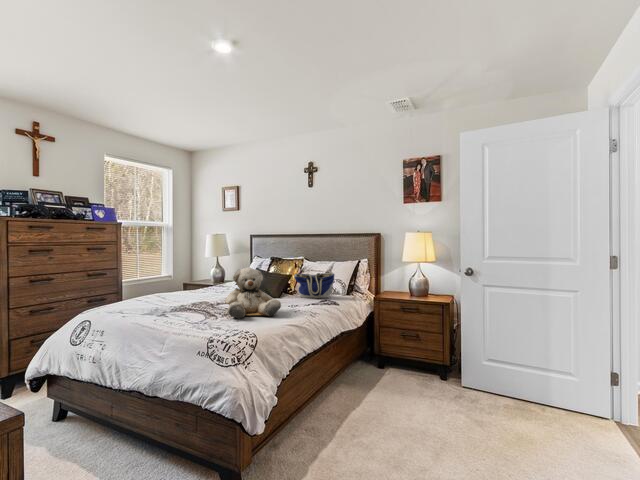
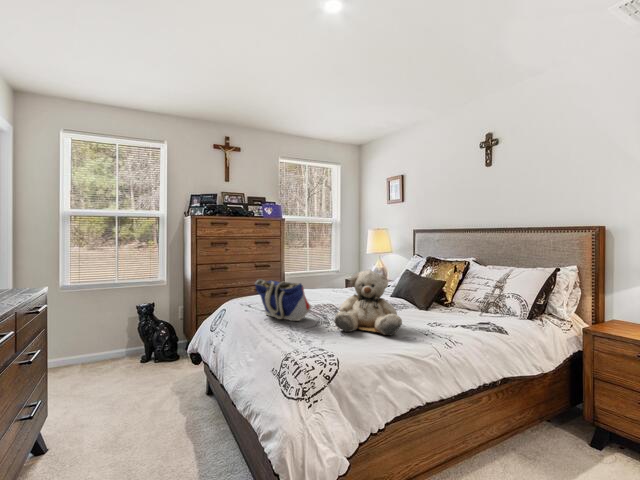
tote bag: present [294,273,334,298] -> present [255,279,311,321]

